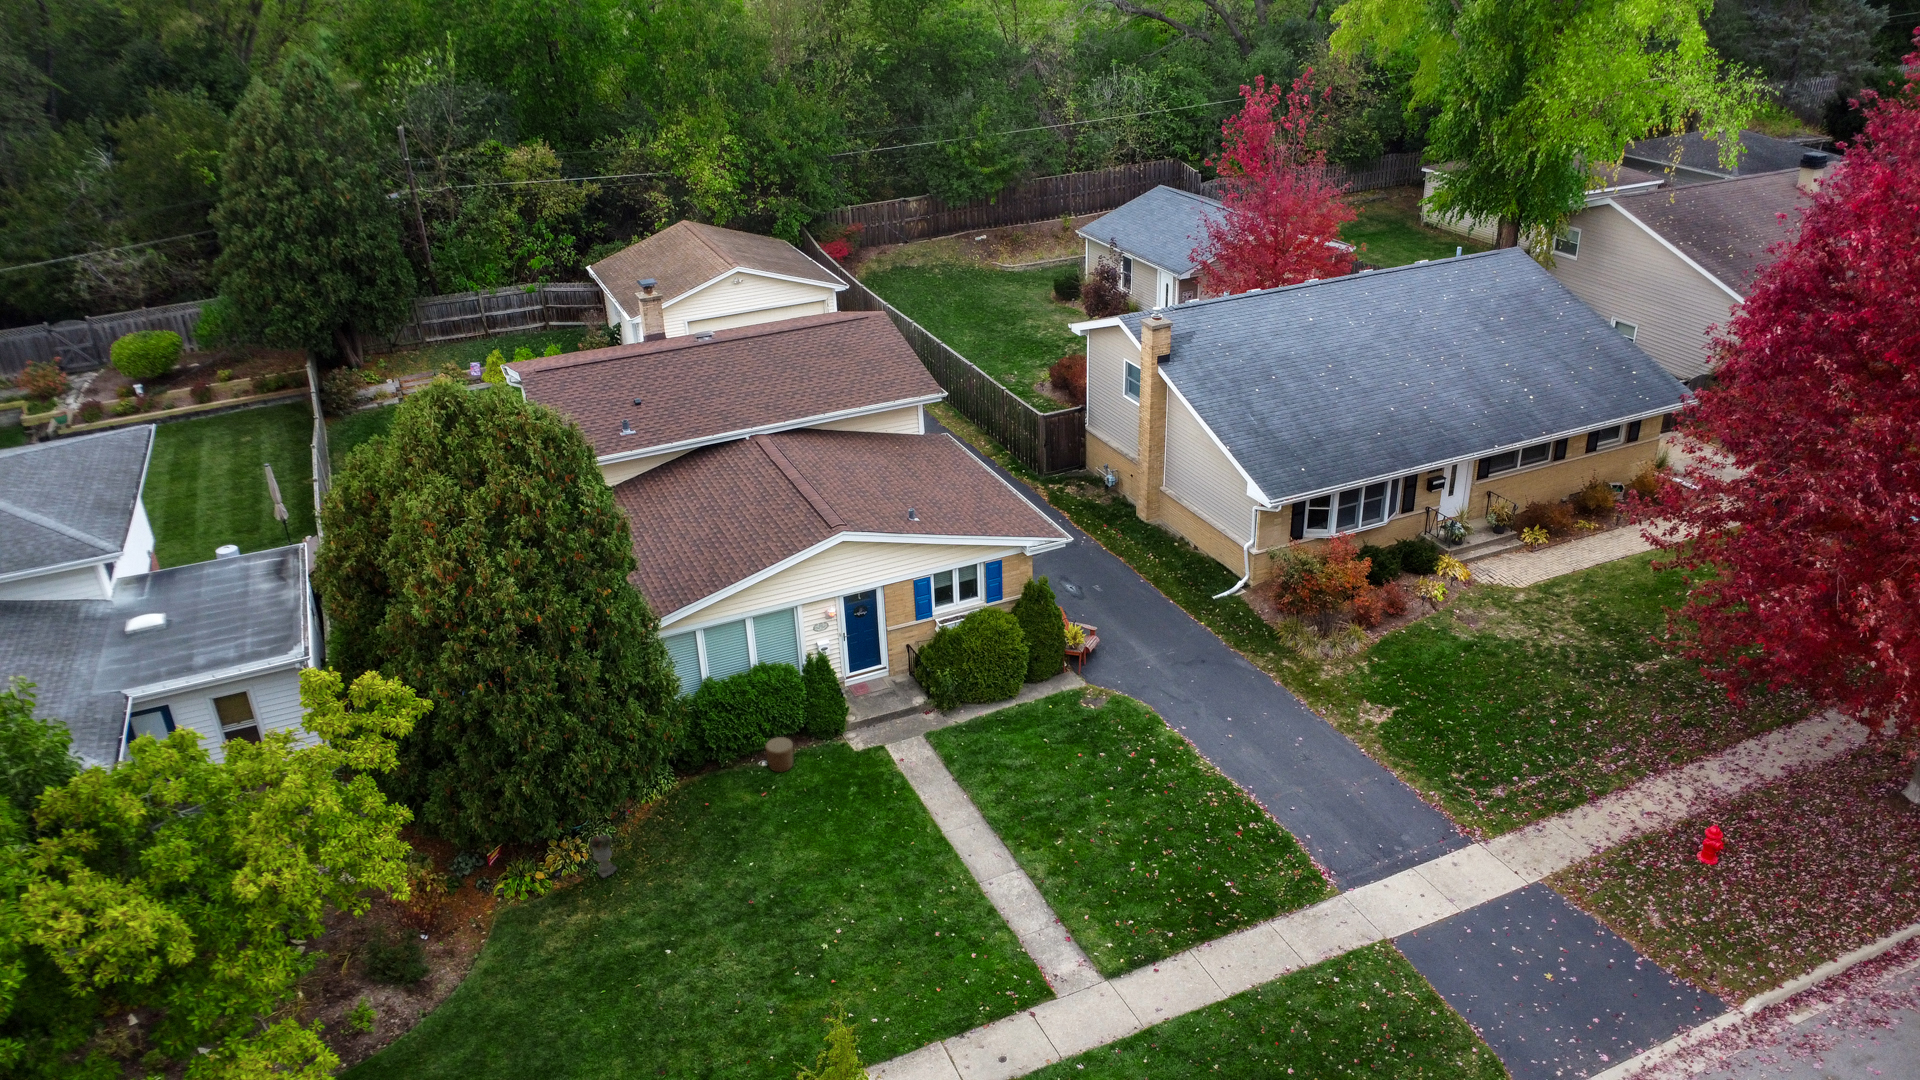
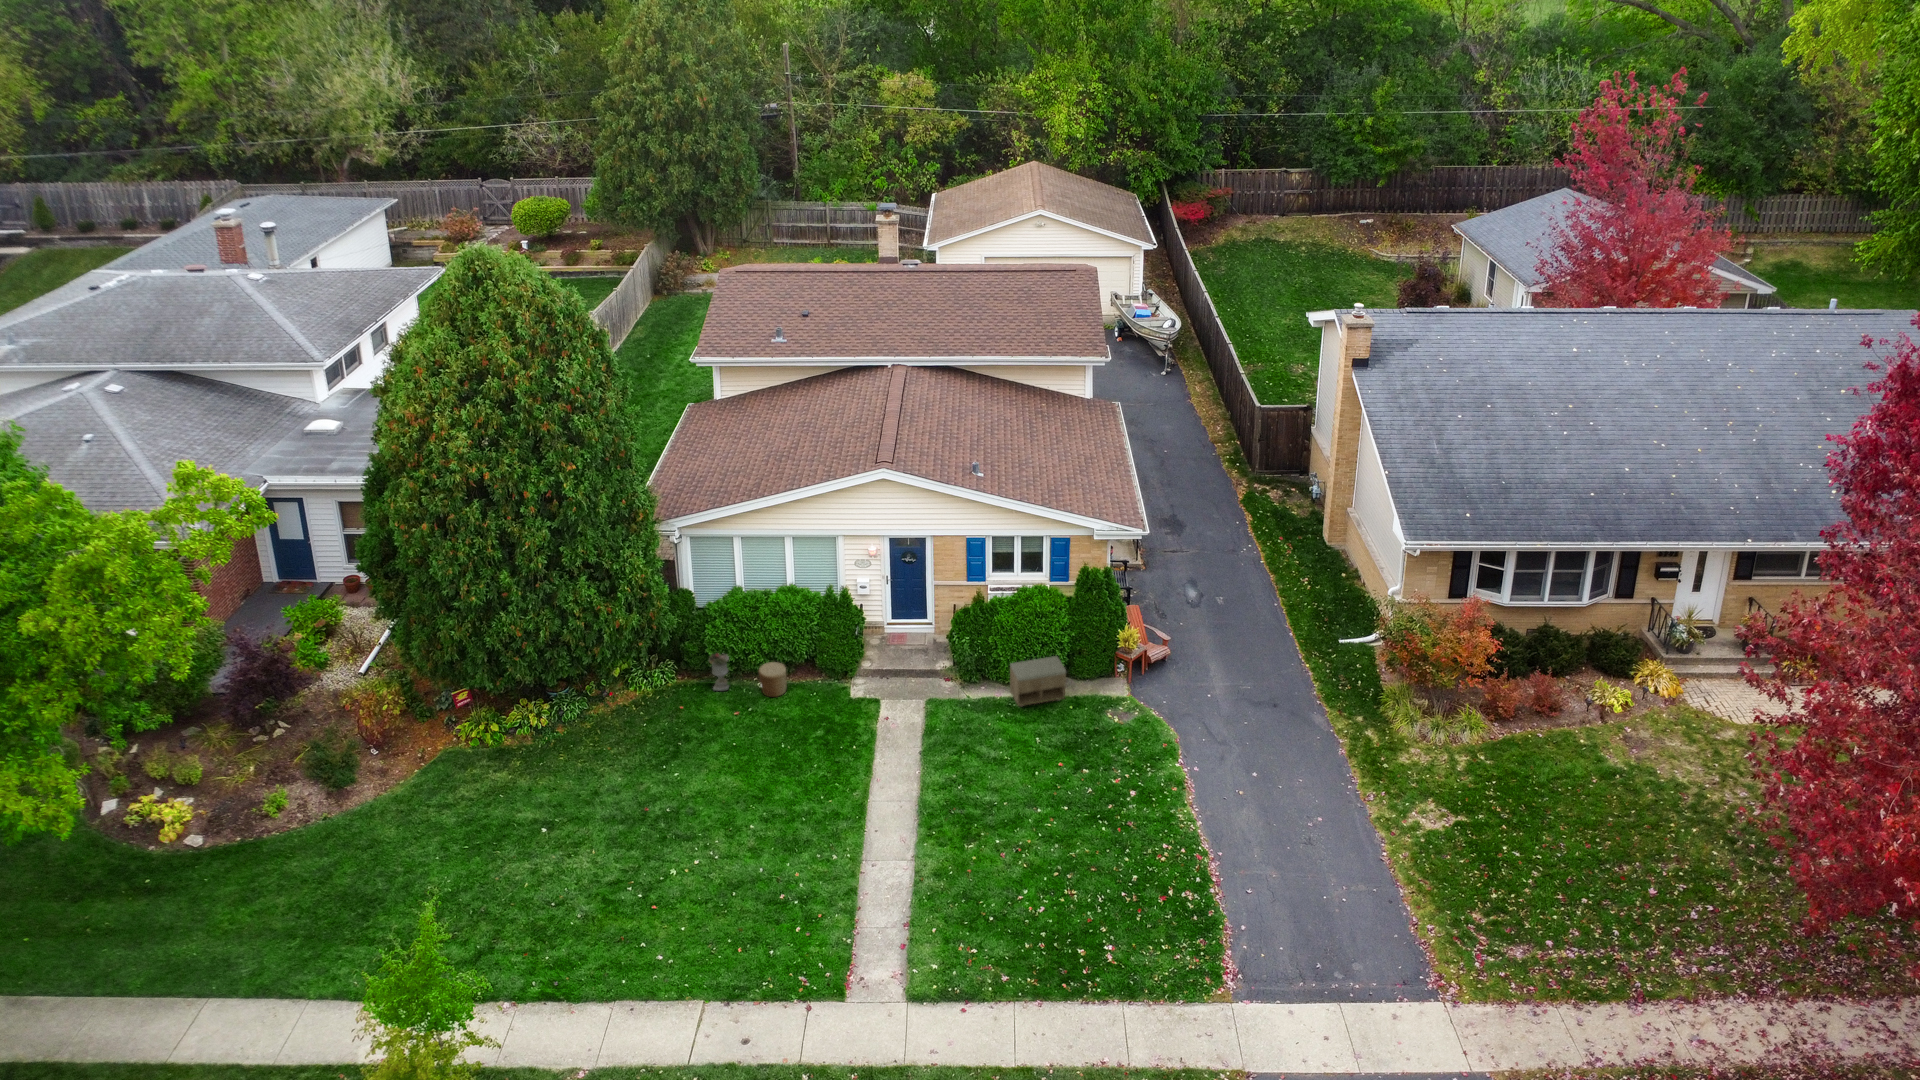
storage bench: none [993,664,1045,717] -> present [1010,656,1066,707]
planter: present [589,835,617,878] -> present [709,653,729,691]

